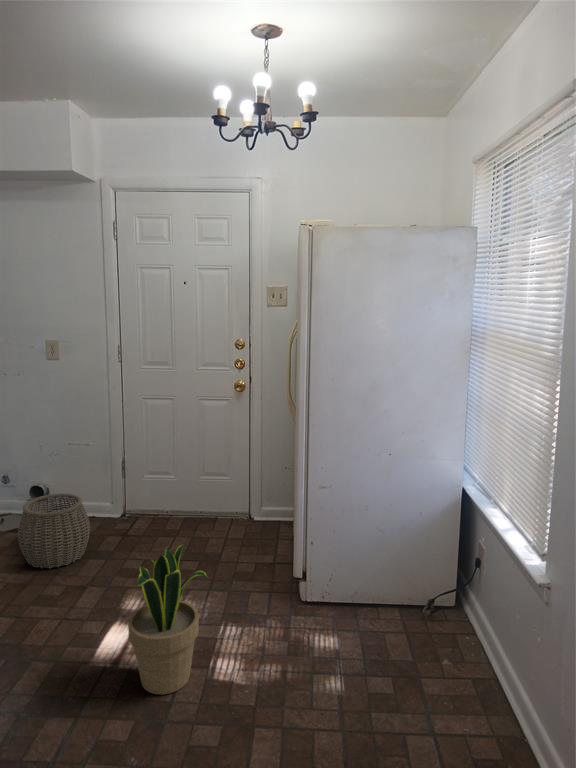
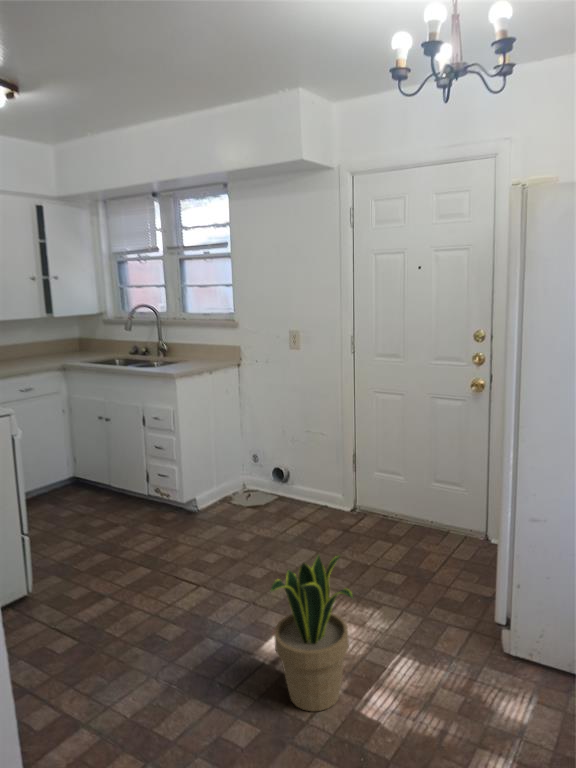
woven basket: present [18,493,90,569] -> none [241,479,307,552]

